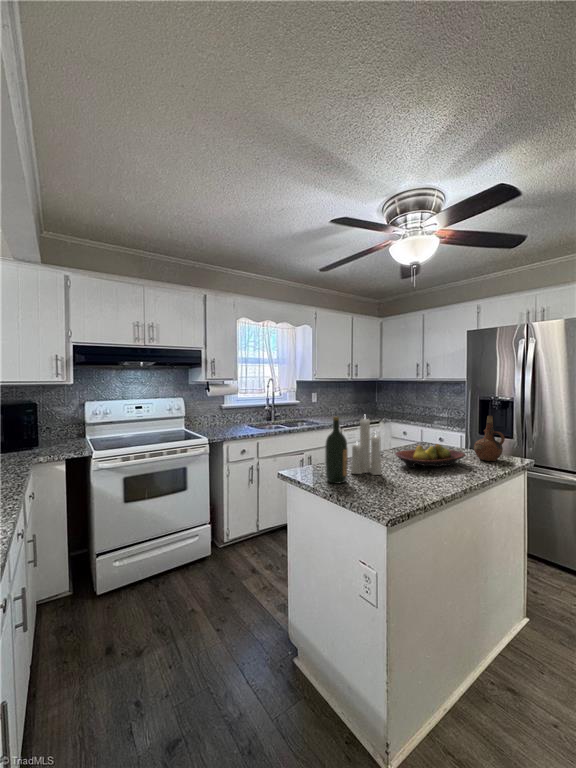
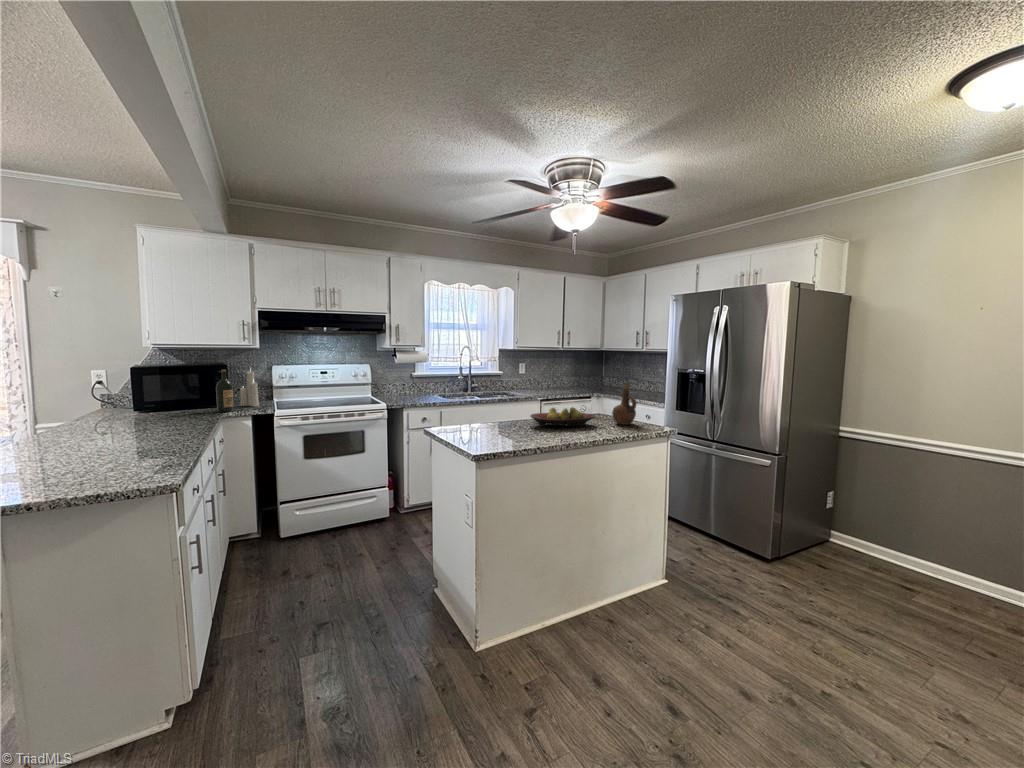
wine bottle: present [325,417,348,484] -> present [216,370,233,412]
candle: present [351,419,381,475] -> present [240,371,259,407]

